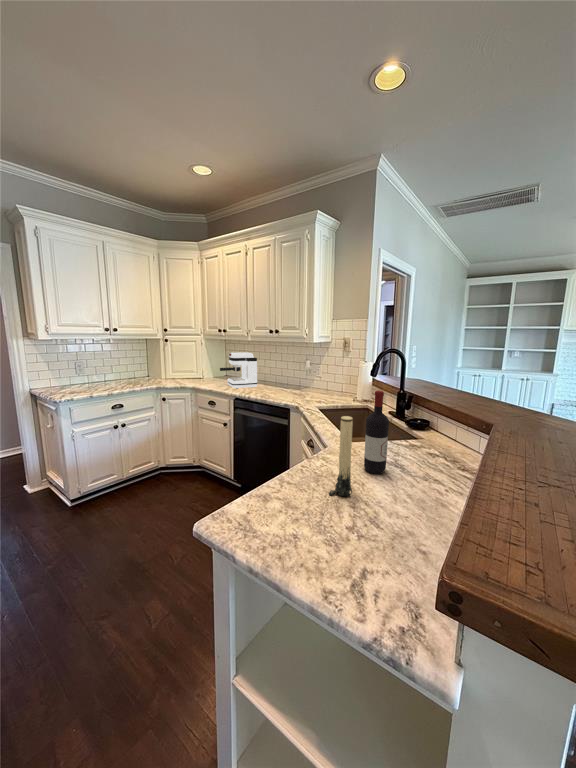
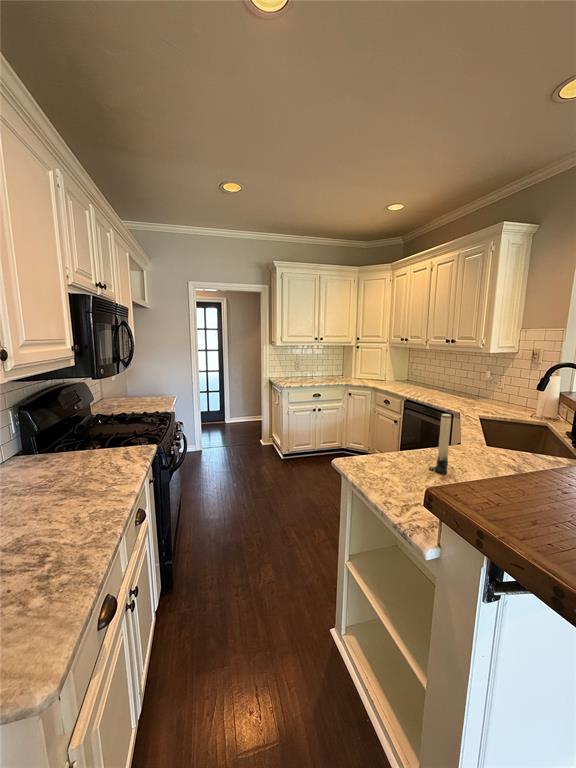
coffee maker: present [220,352,257,389] -> none [397,359,433,392]
wine bottle: present [364,391,389,474] -> none [476,400,502,470]

